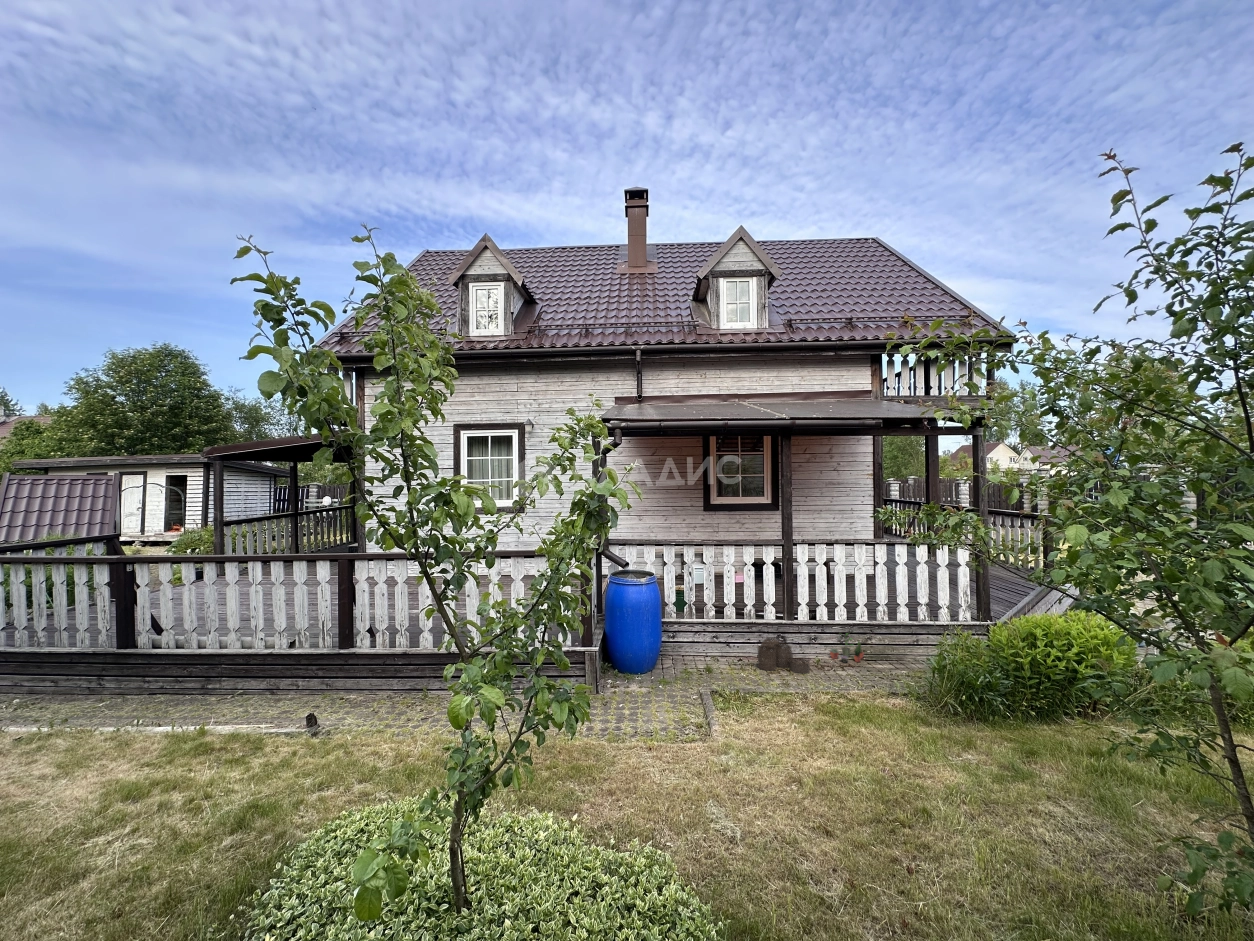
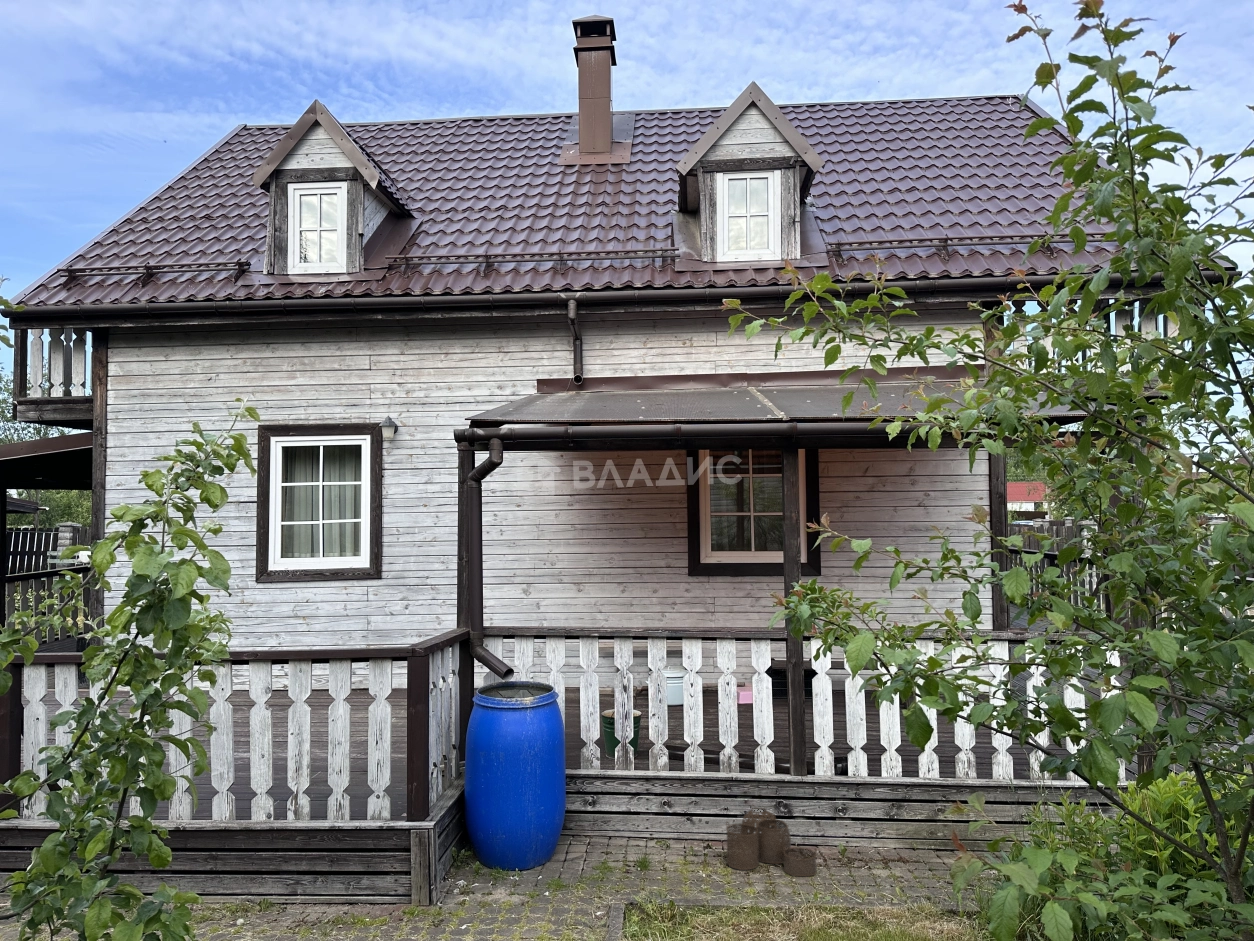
potted plant: present [830,634,864,662] -> none [862,800,926,856]

